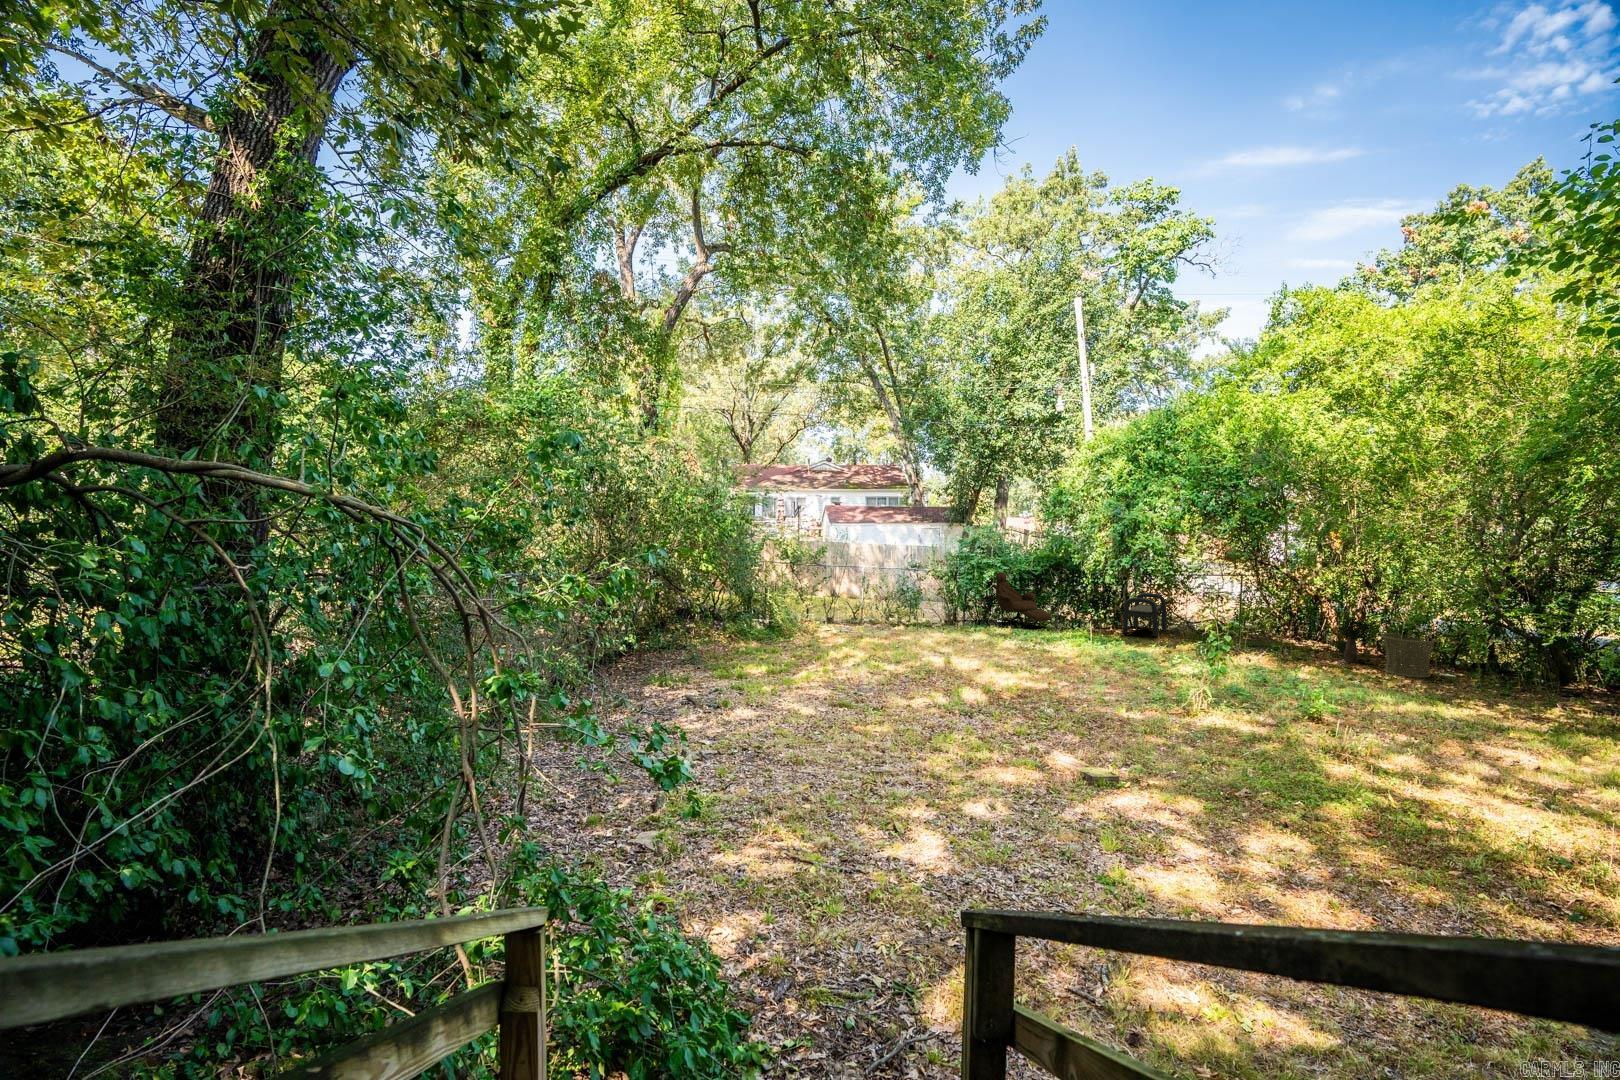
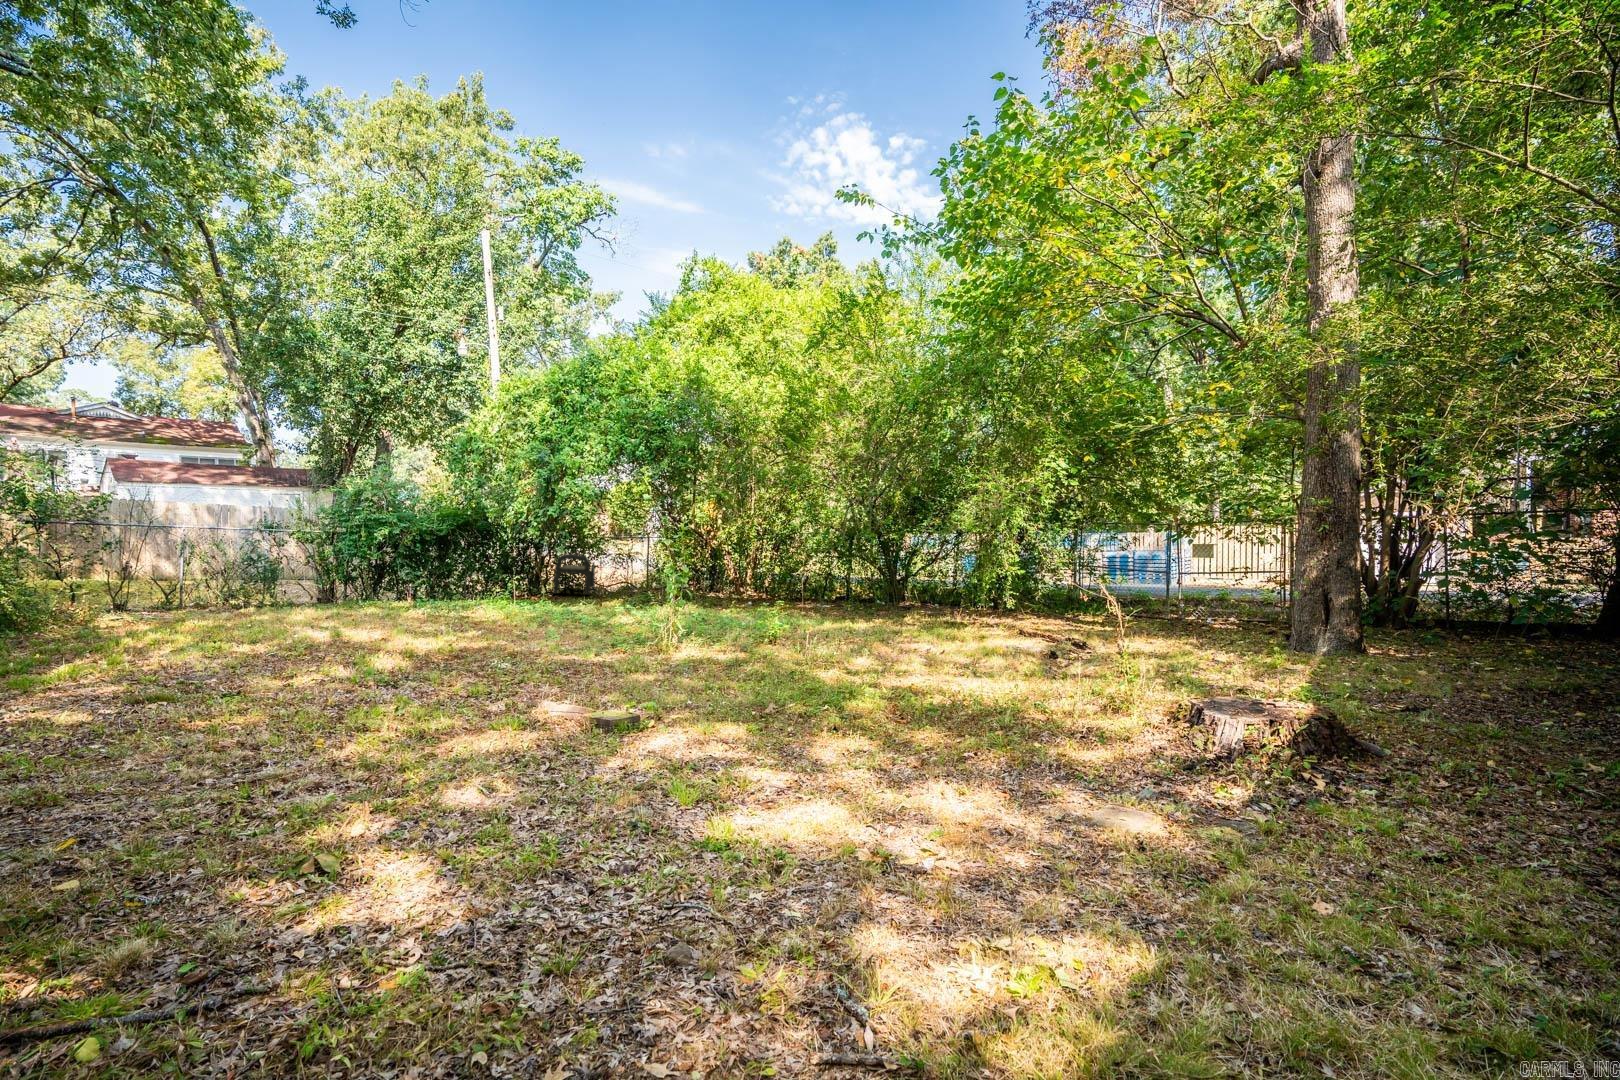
lounge chair: present [996,571,1052,629] -> none [393,526,470,594]
potted plant: present [1335,617,1371,662] -> none [741,564,768,604]
basket: present [1381,633,1436,678] -> none [778,575,814,610]

